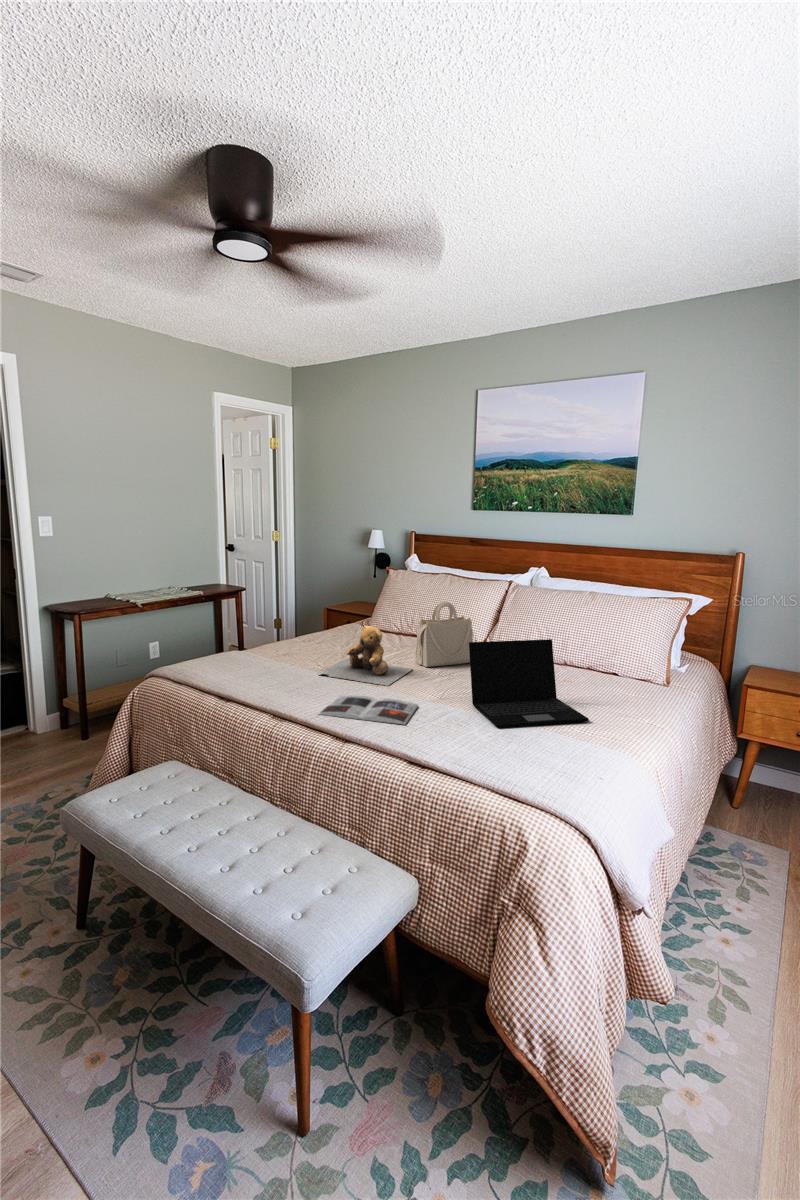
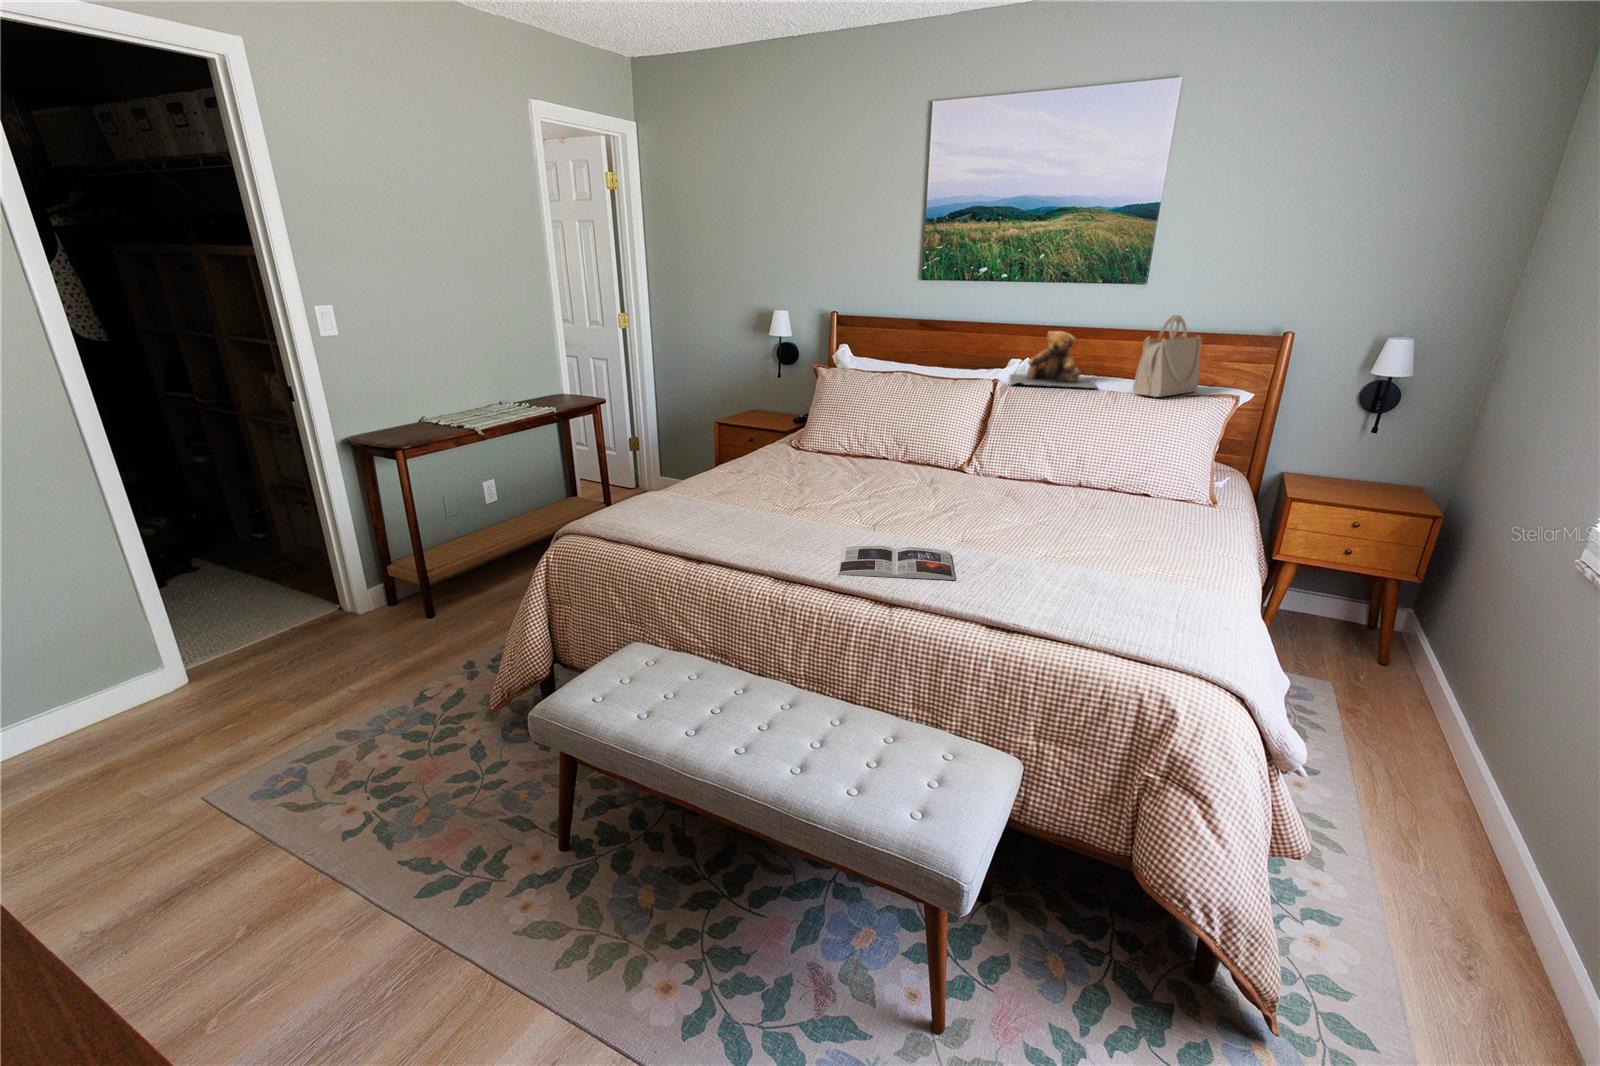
handbag: present [415,602,473,667] -> present [1133,315,1202,397]
teddy bear: present [318,625,412,686] -> present [1010,331,1096,388]
laptop: present [469,639,589,728] -> none [1007,459,1162,575]

